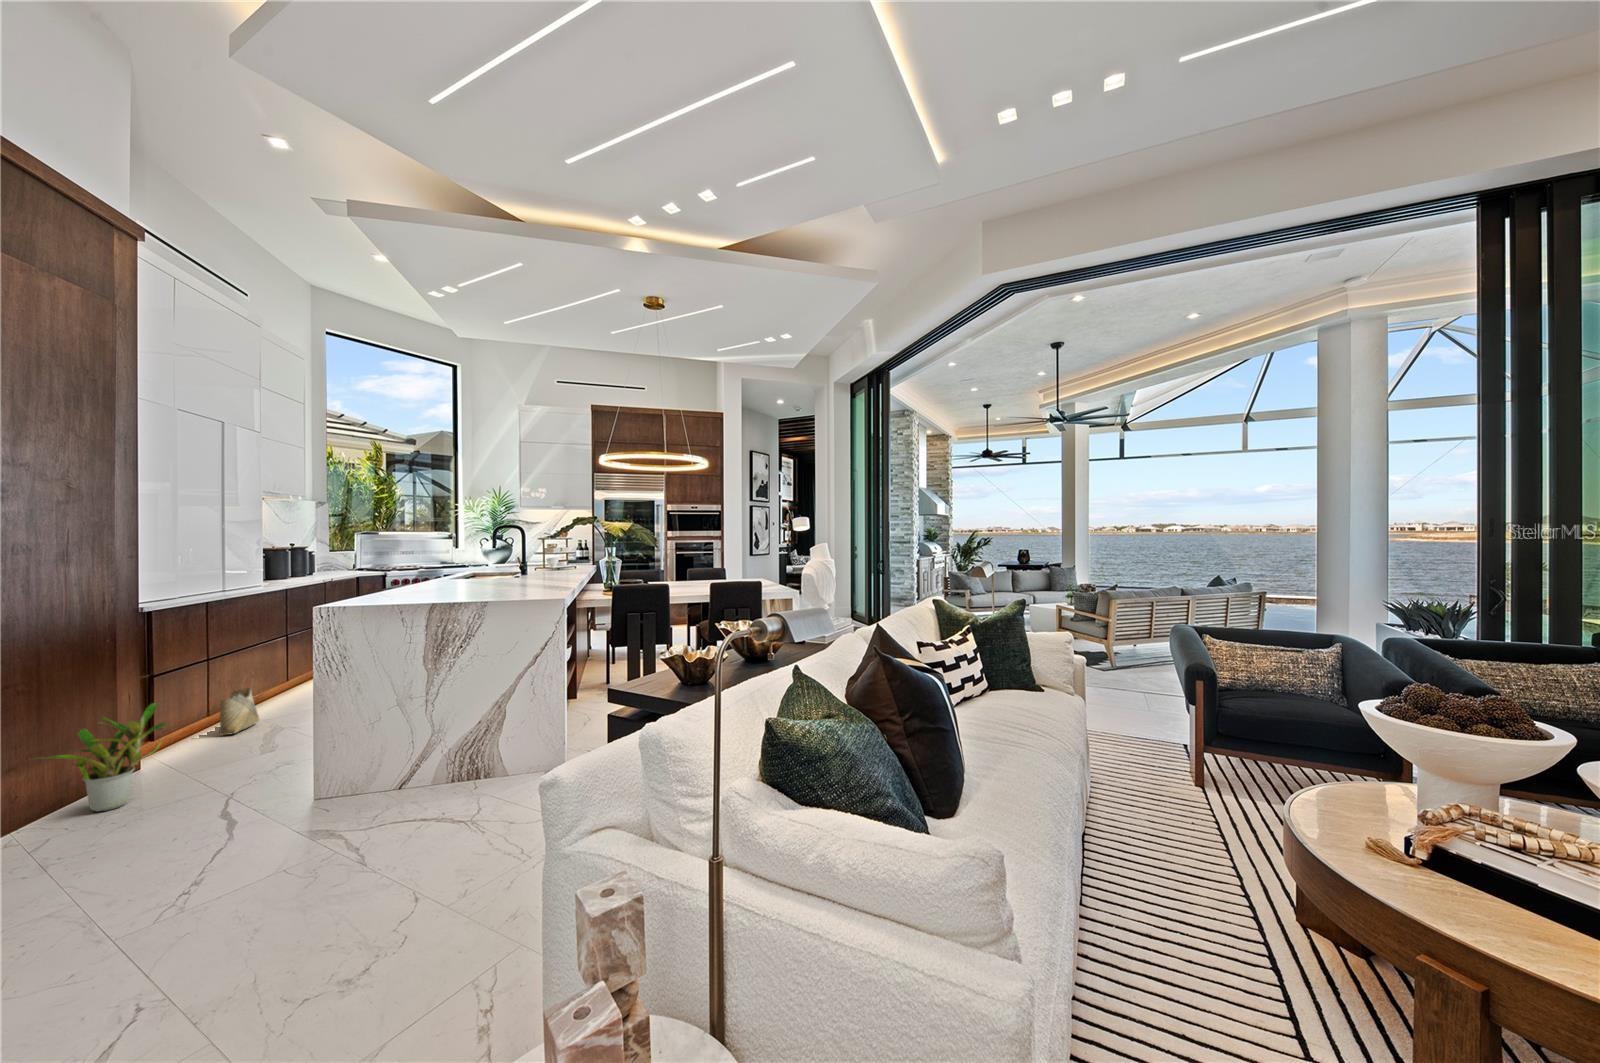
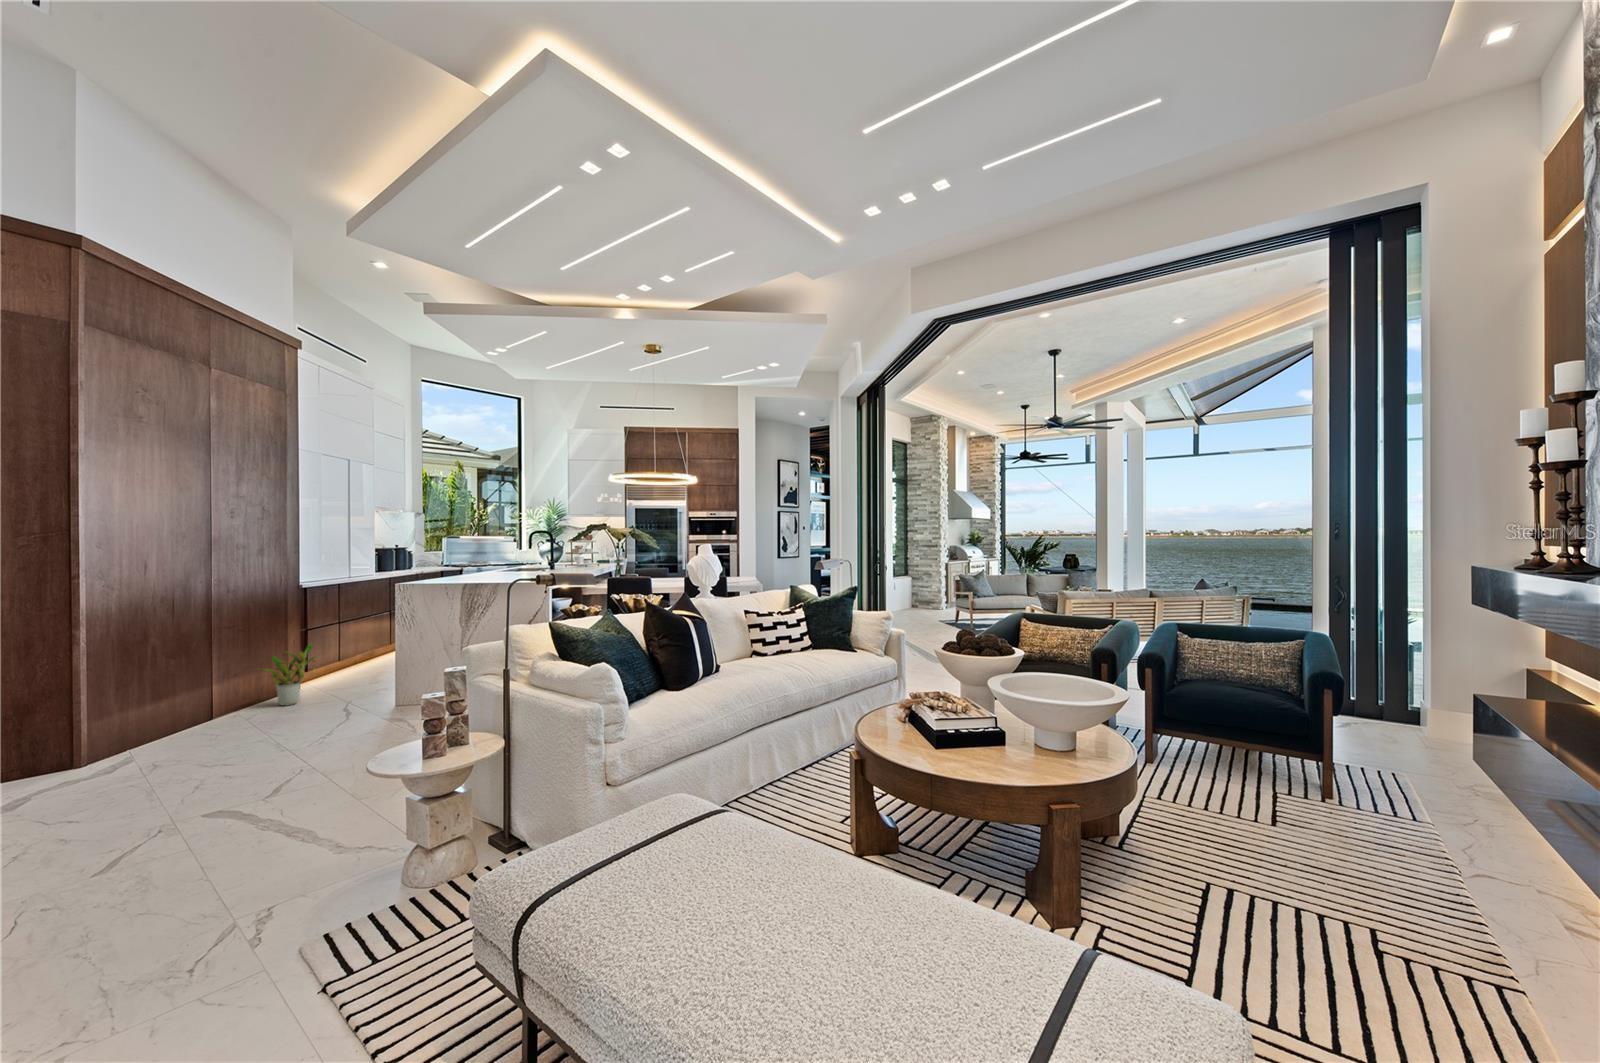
woven basket: present [219,674,259,736] -> none [347,632,371,675]

